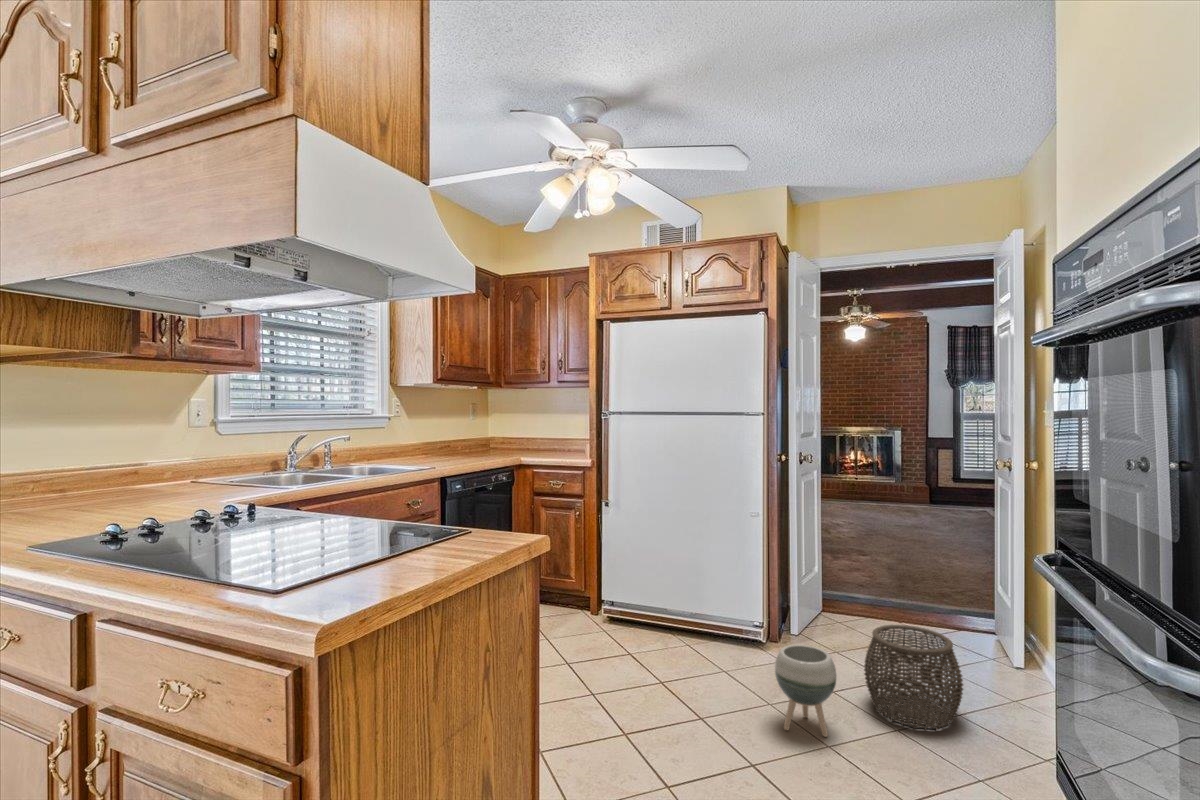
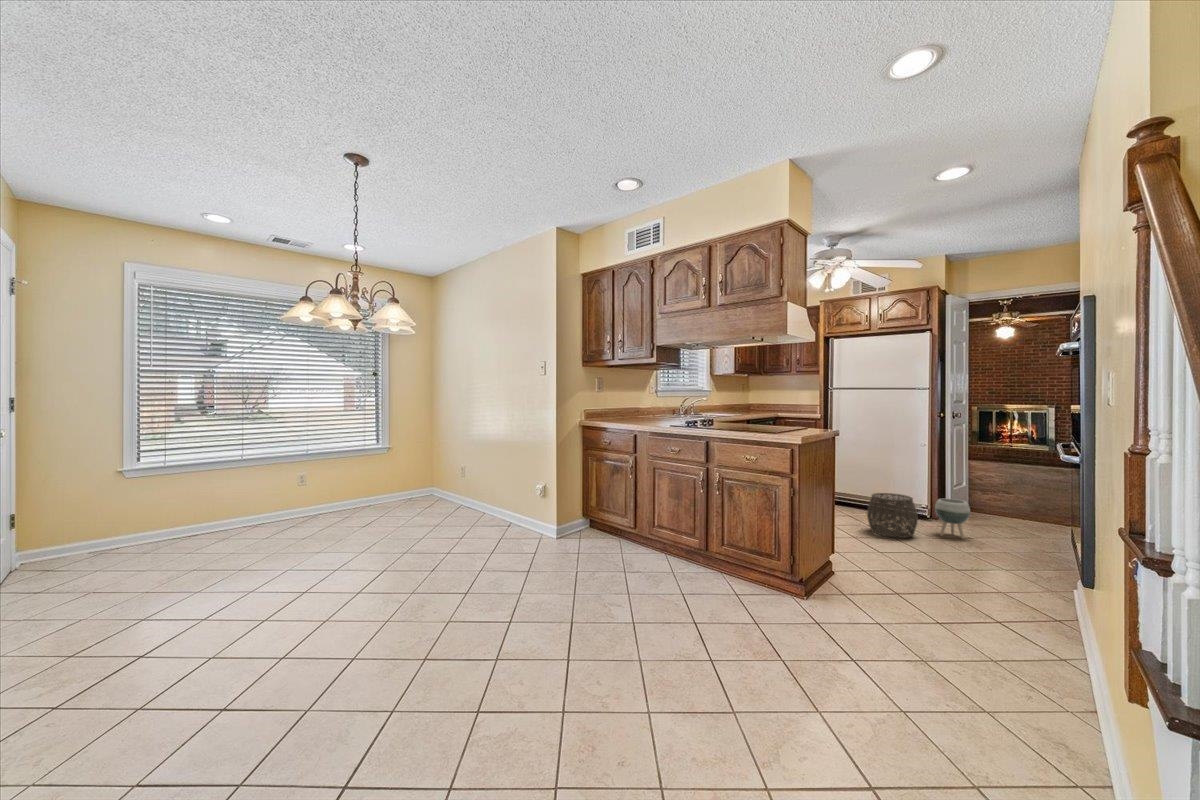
woven basket: present [864,625,963,729] -> present [867,493,918,538]

